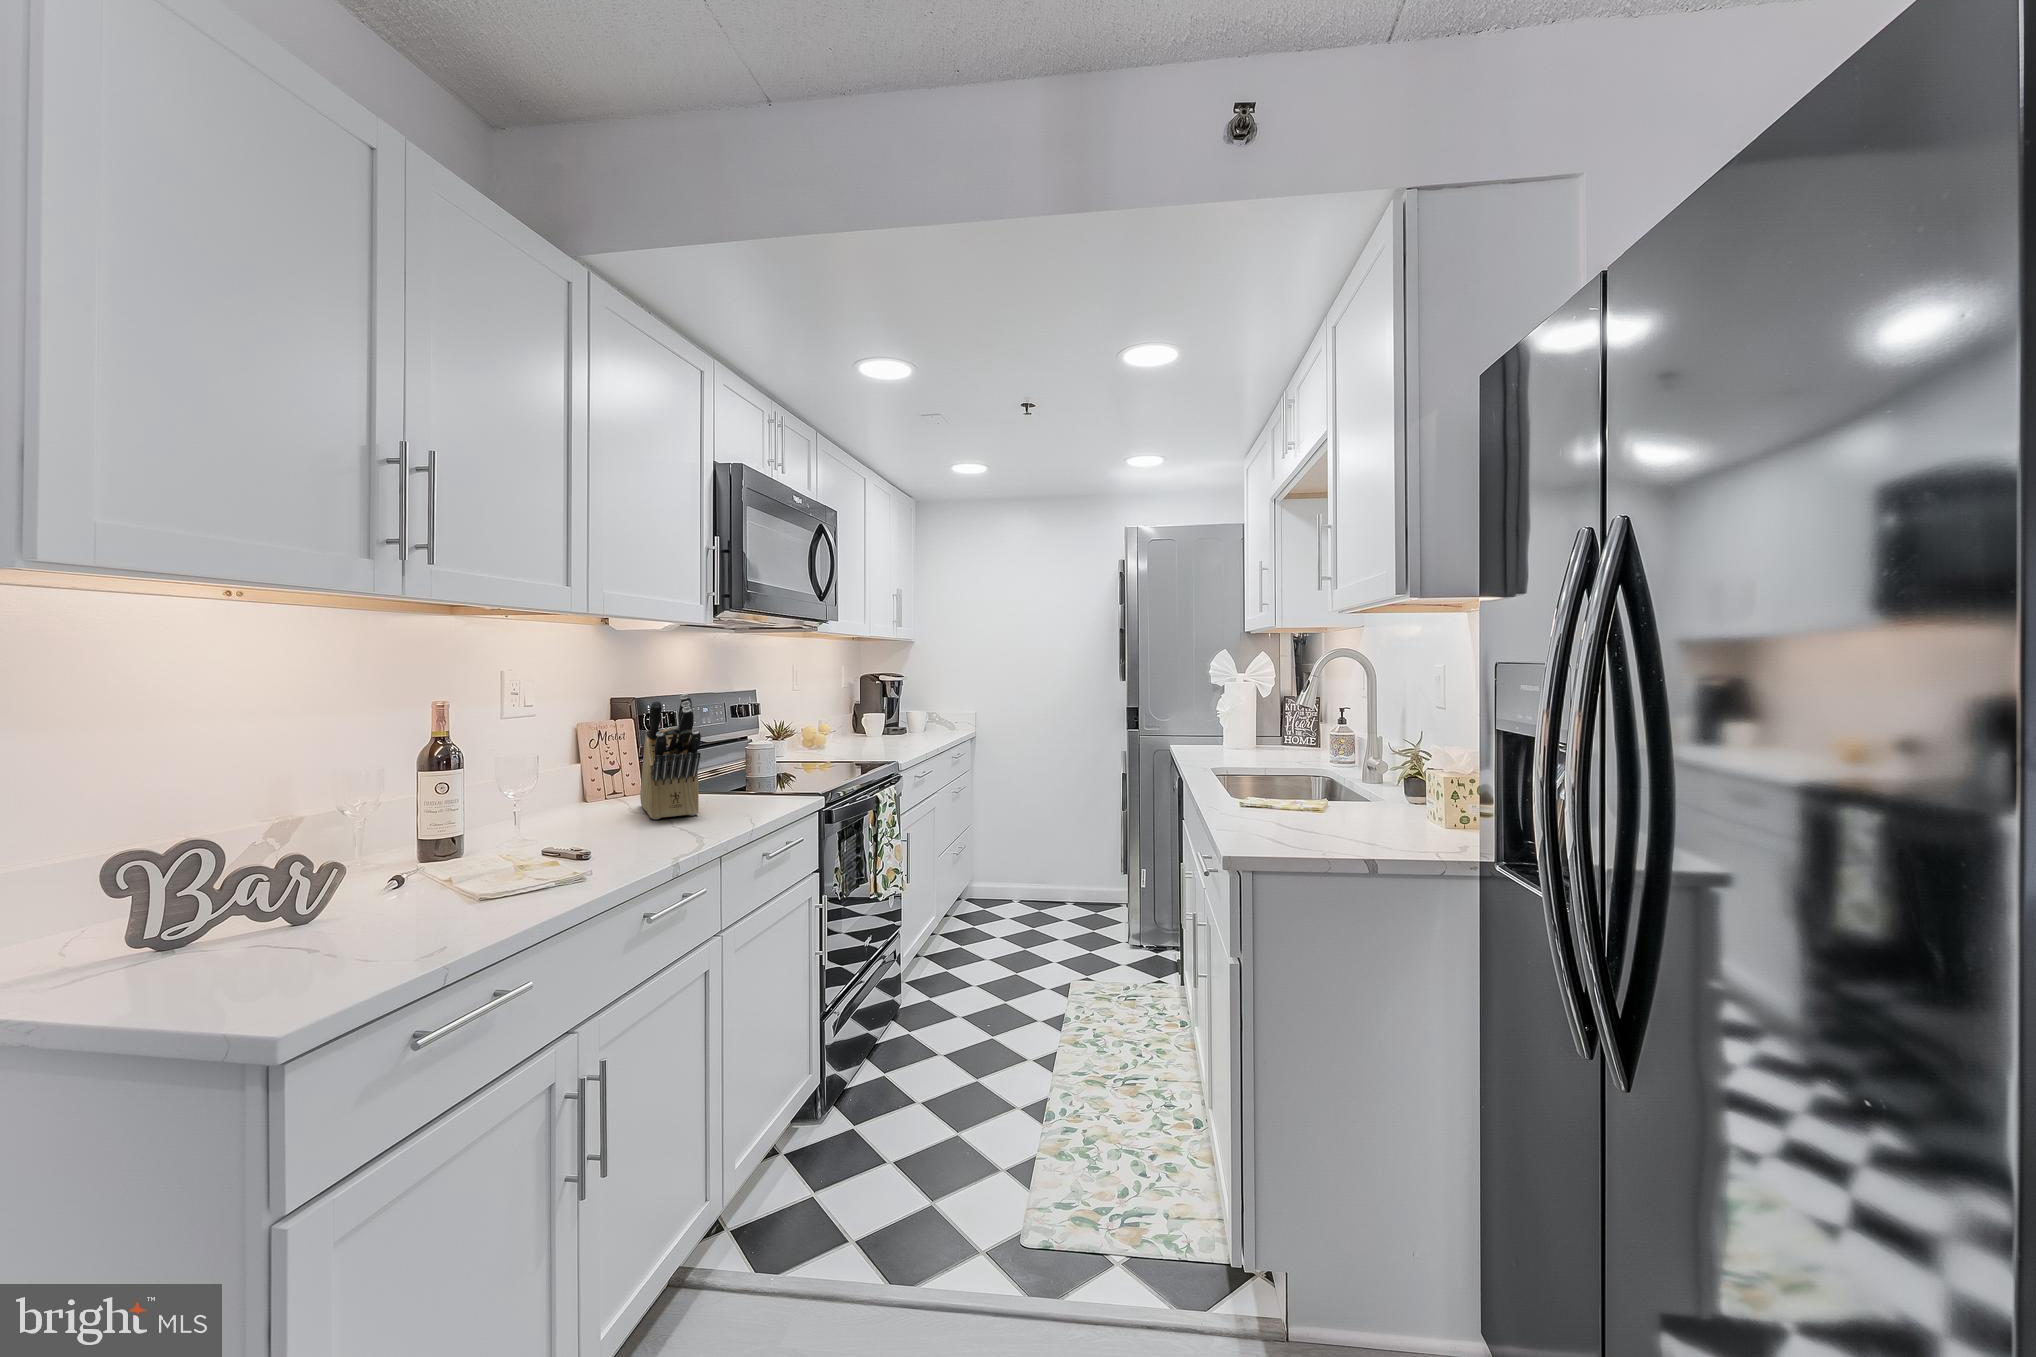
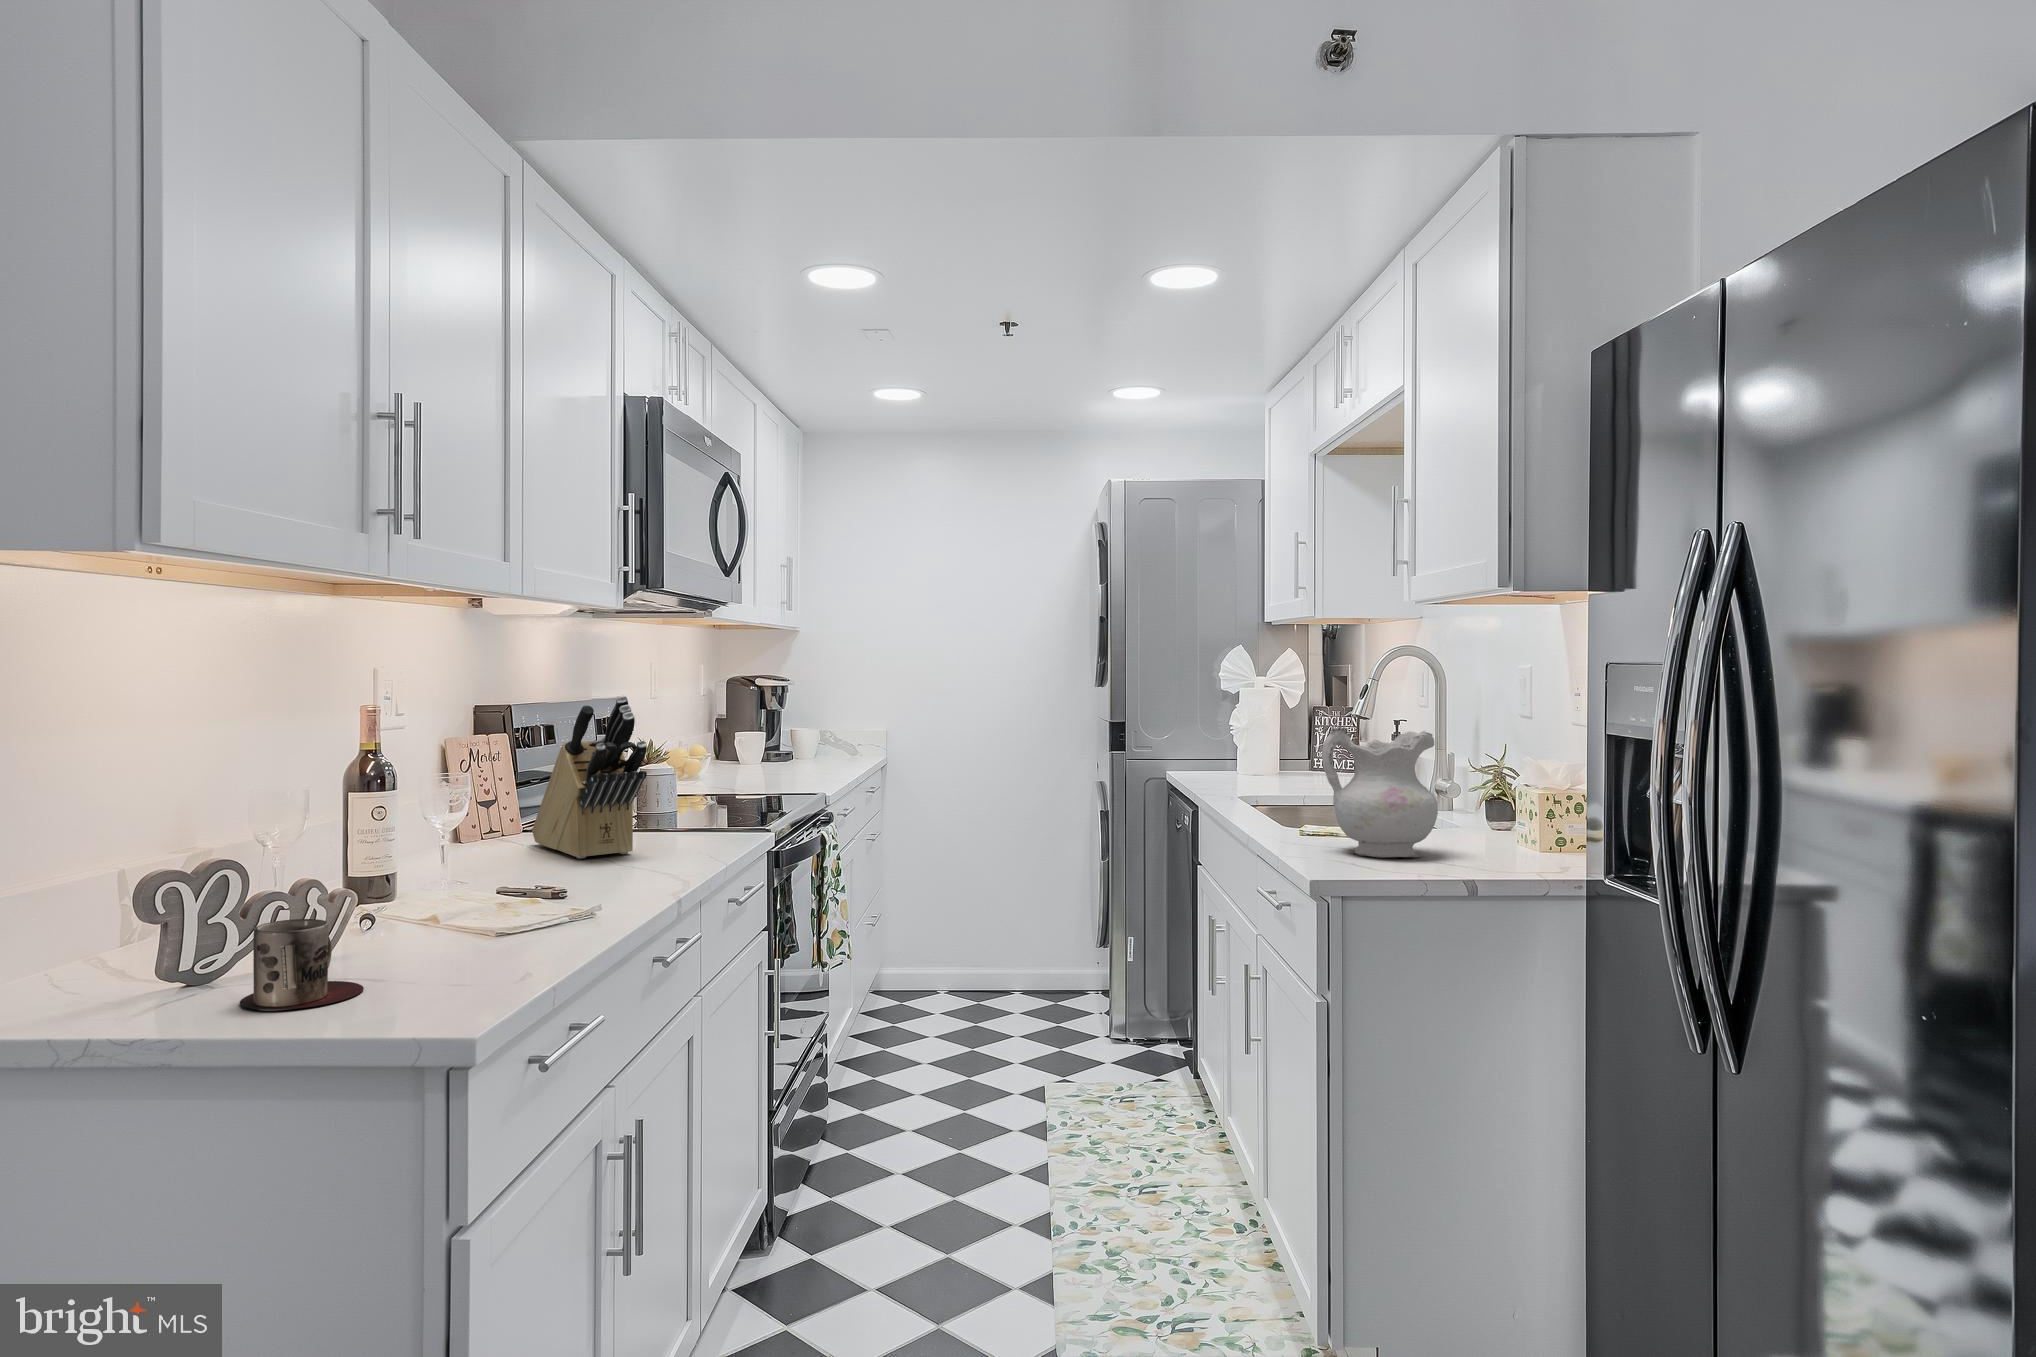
ceramic pitcher: none [1246,717,1350,831] -> present [1322,727,1438,858]
mug: none [149,898,287,988] -> present [240,919,364,1010]

